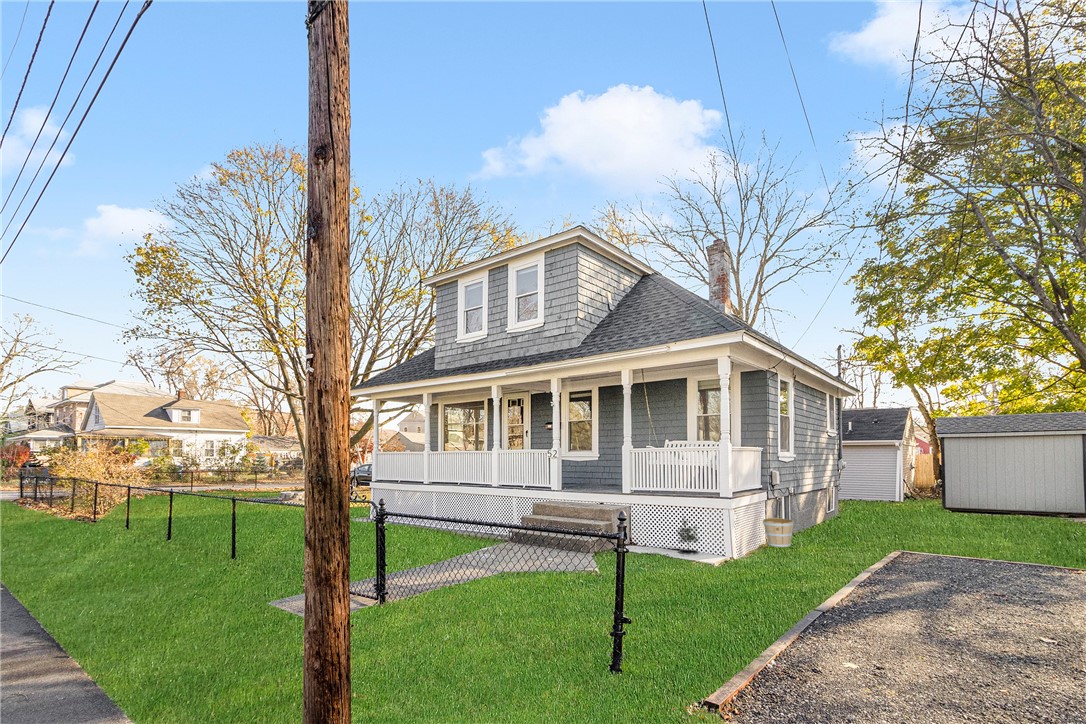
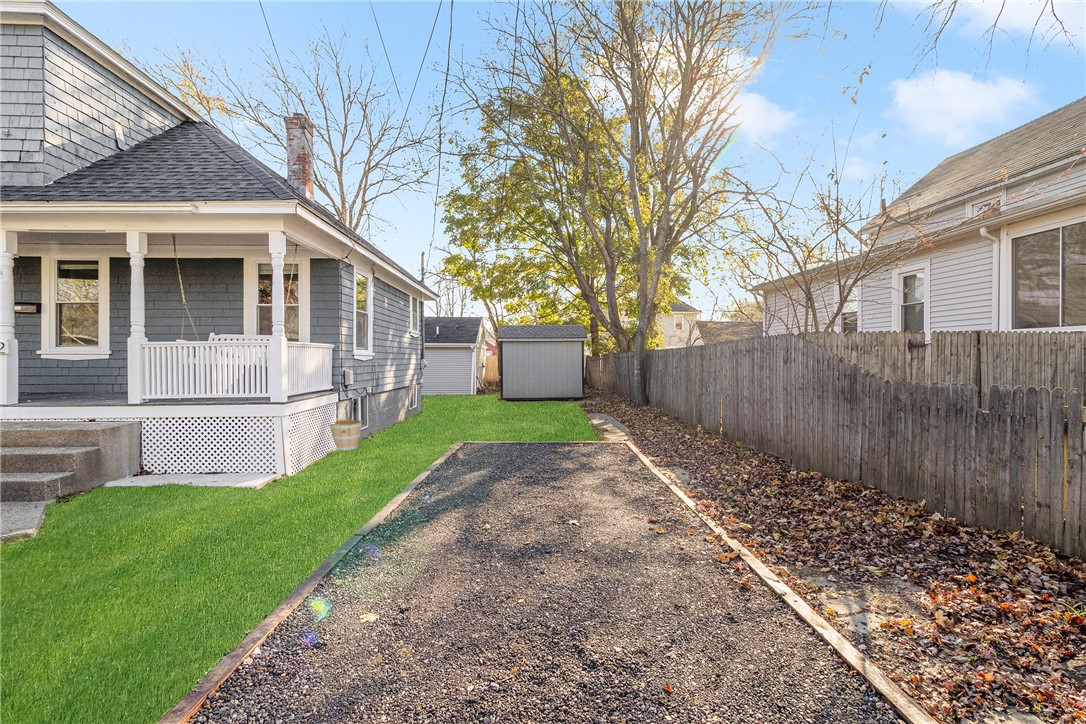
potted tree: present [677,518,699,555] -> none [204,427,241,475]

